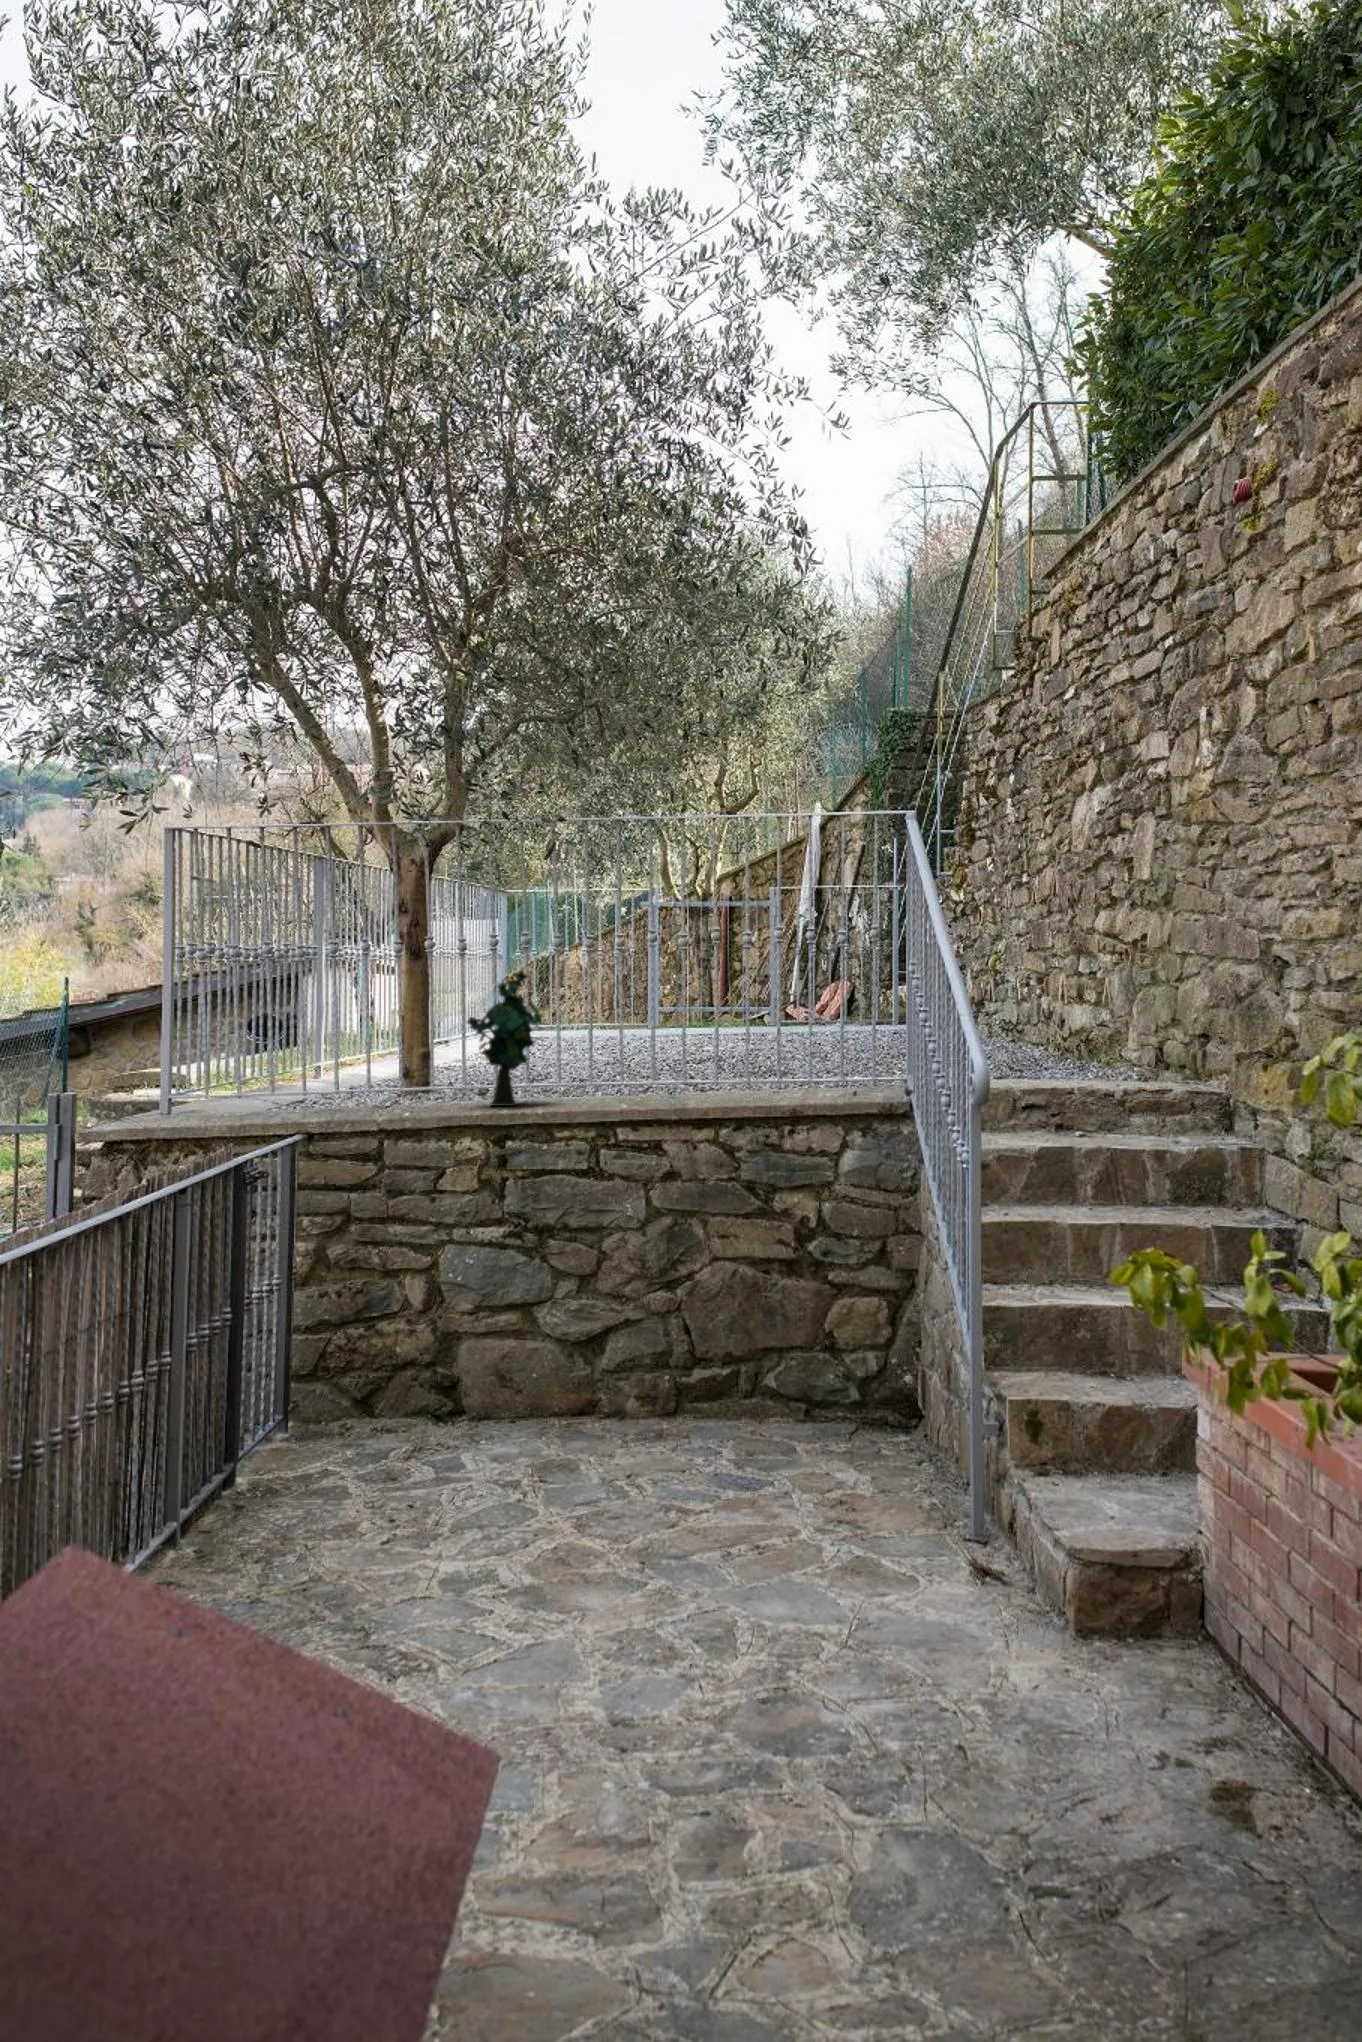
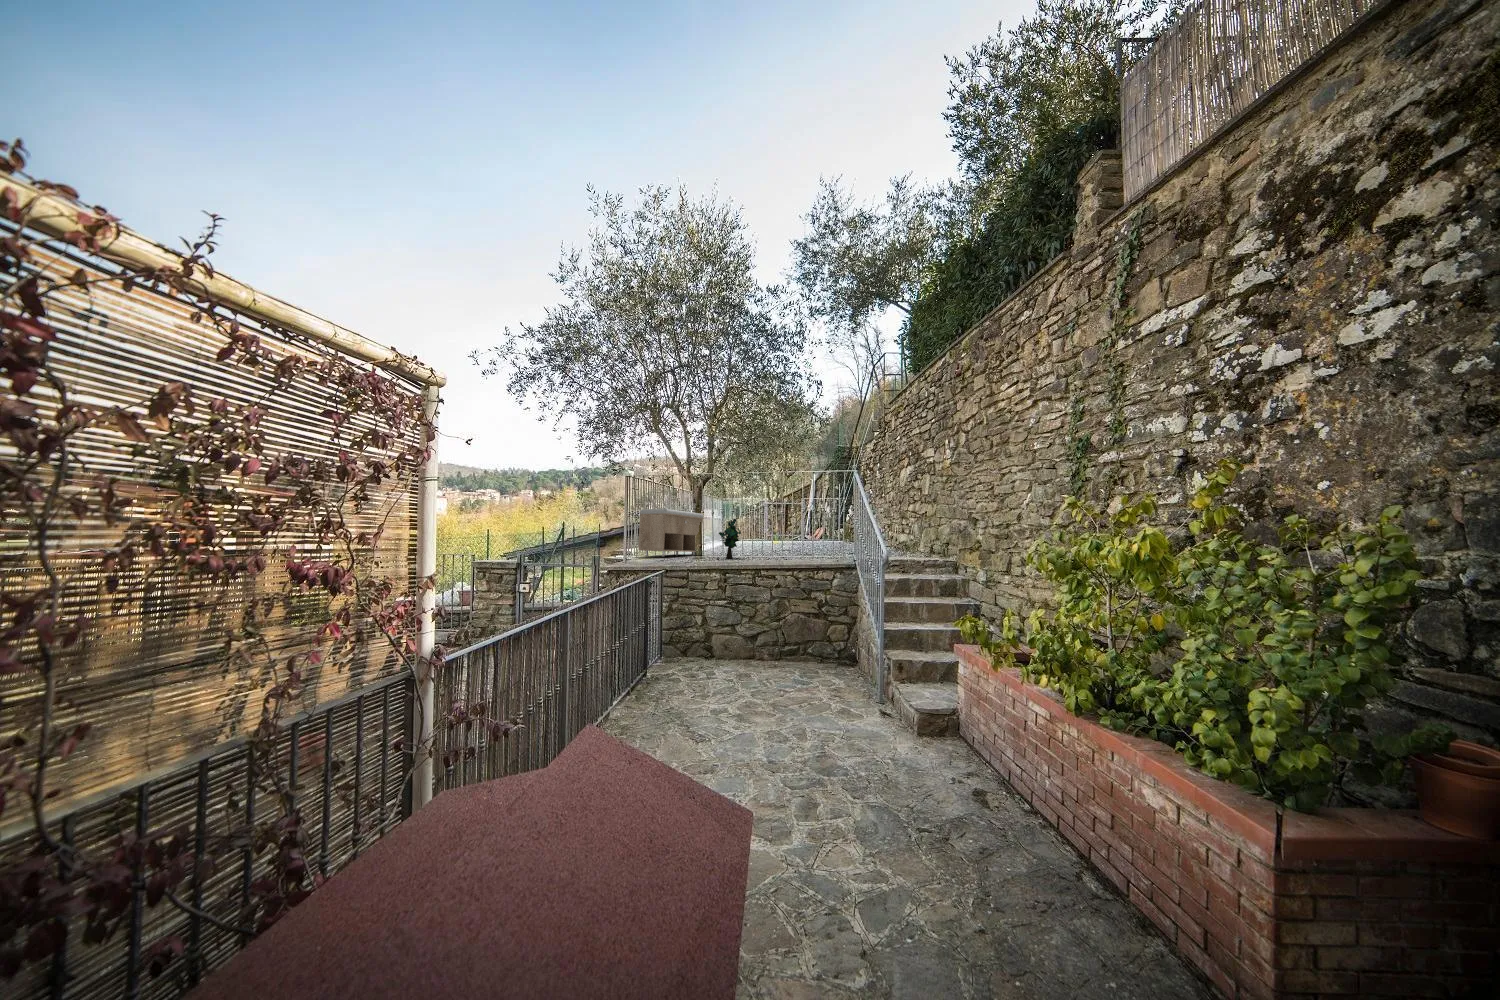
storage bench: none [201,940,426,1099] -> present [638,509,704,556]

